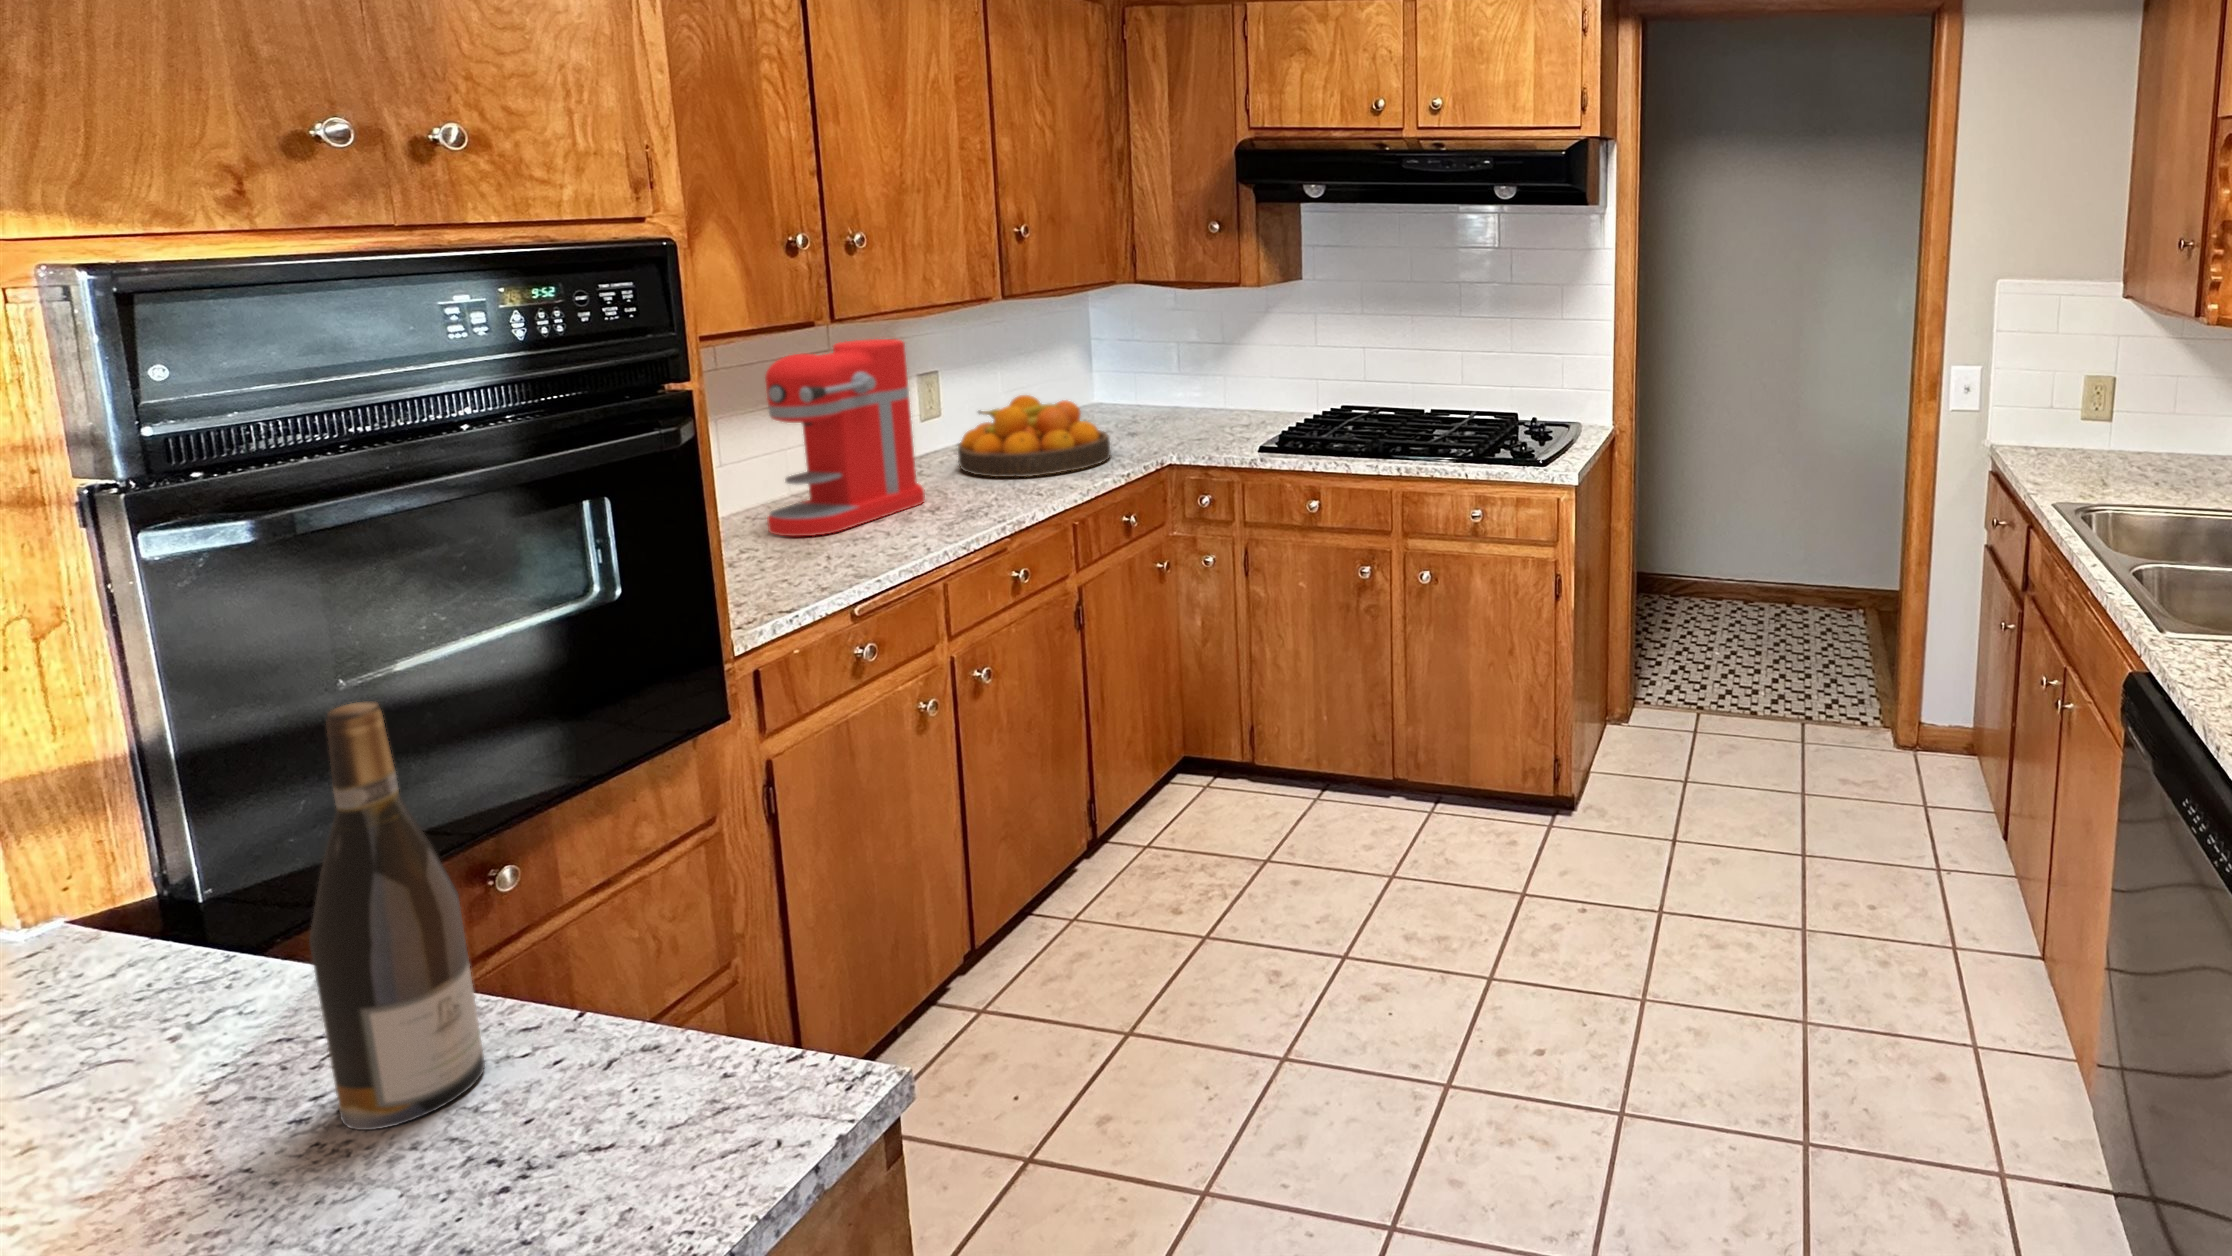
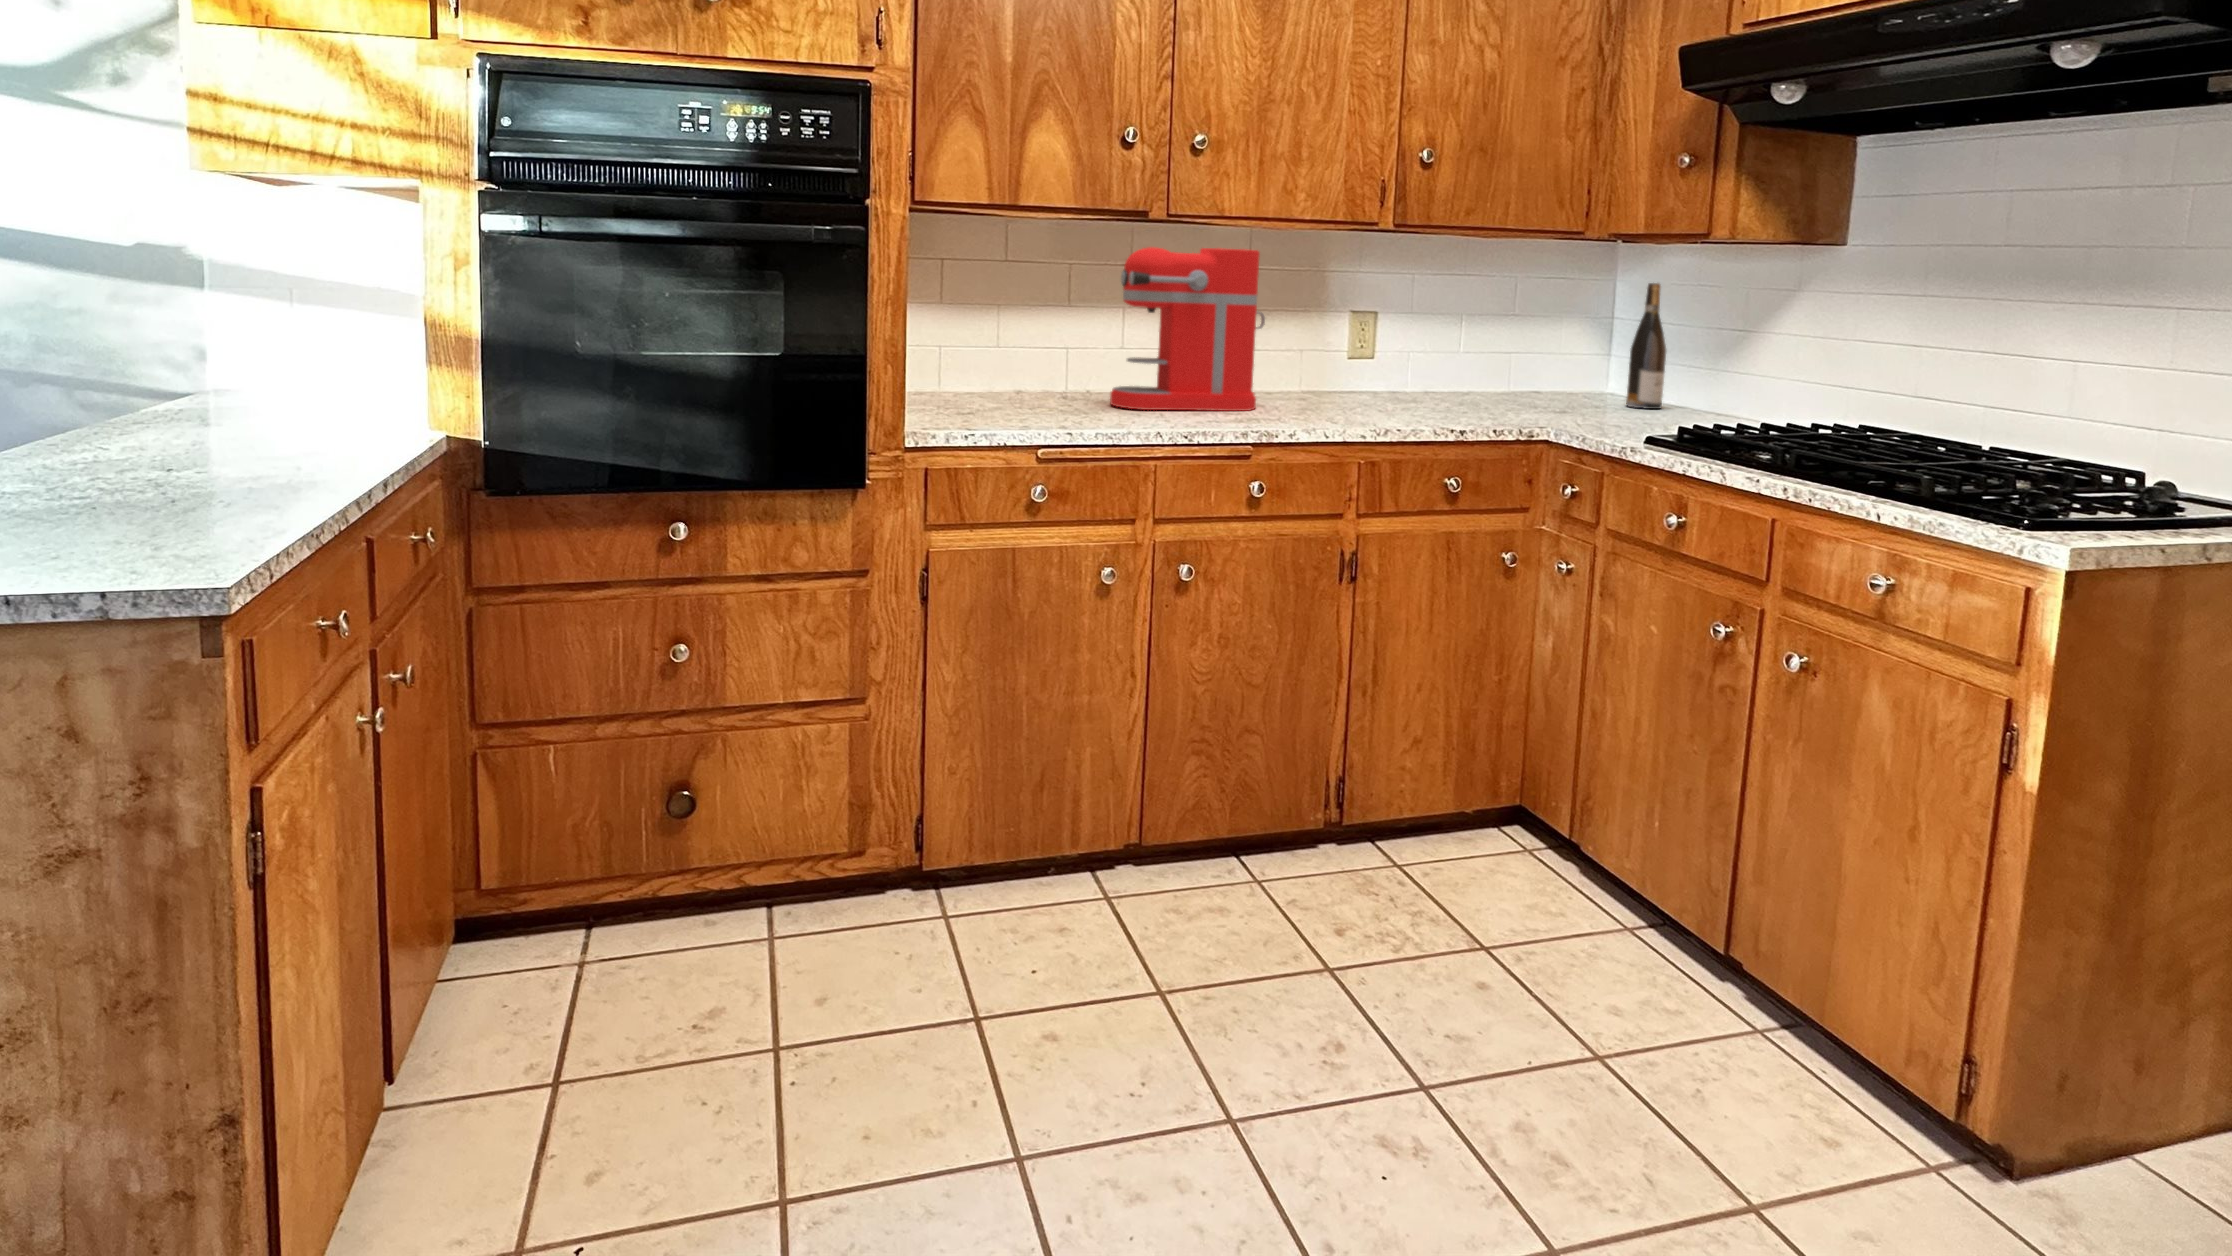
fruit bowl: present [958,395,1110,477] -> none [1331,339,1490,419]
wine bottle: present [309,701,485,1130] -> present [1626,283,1666,409]

